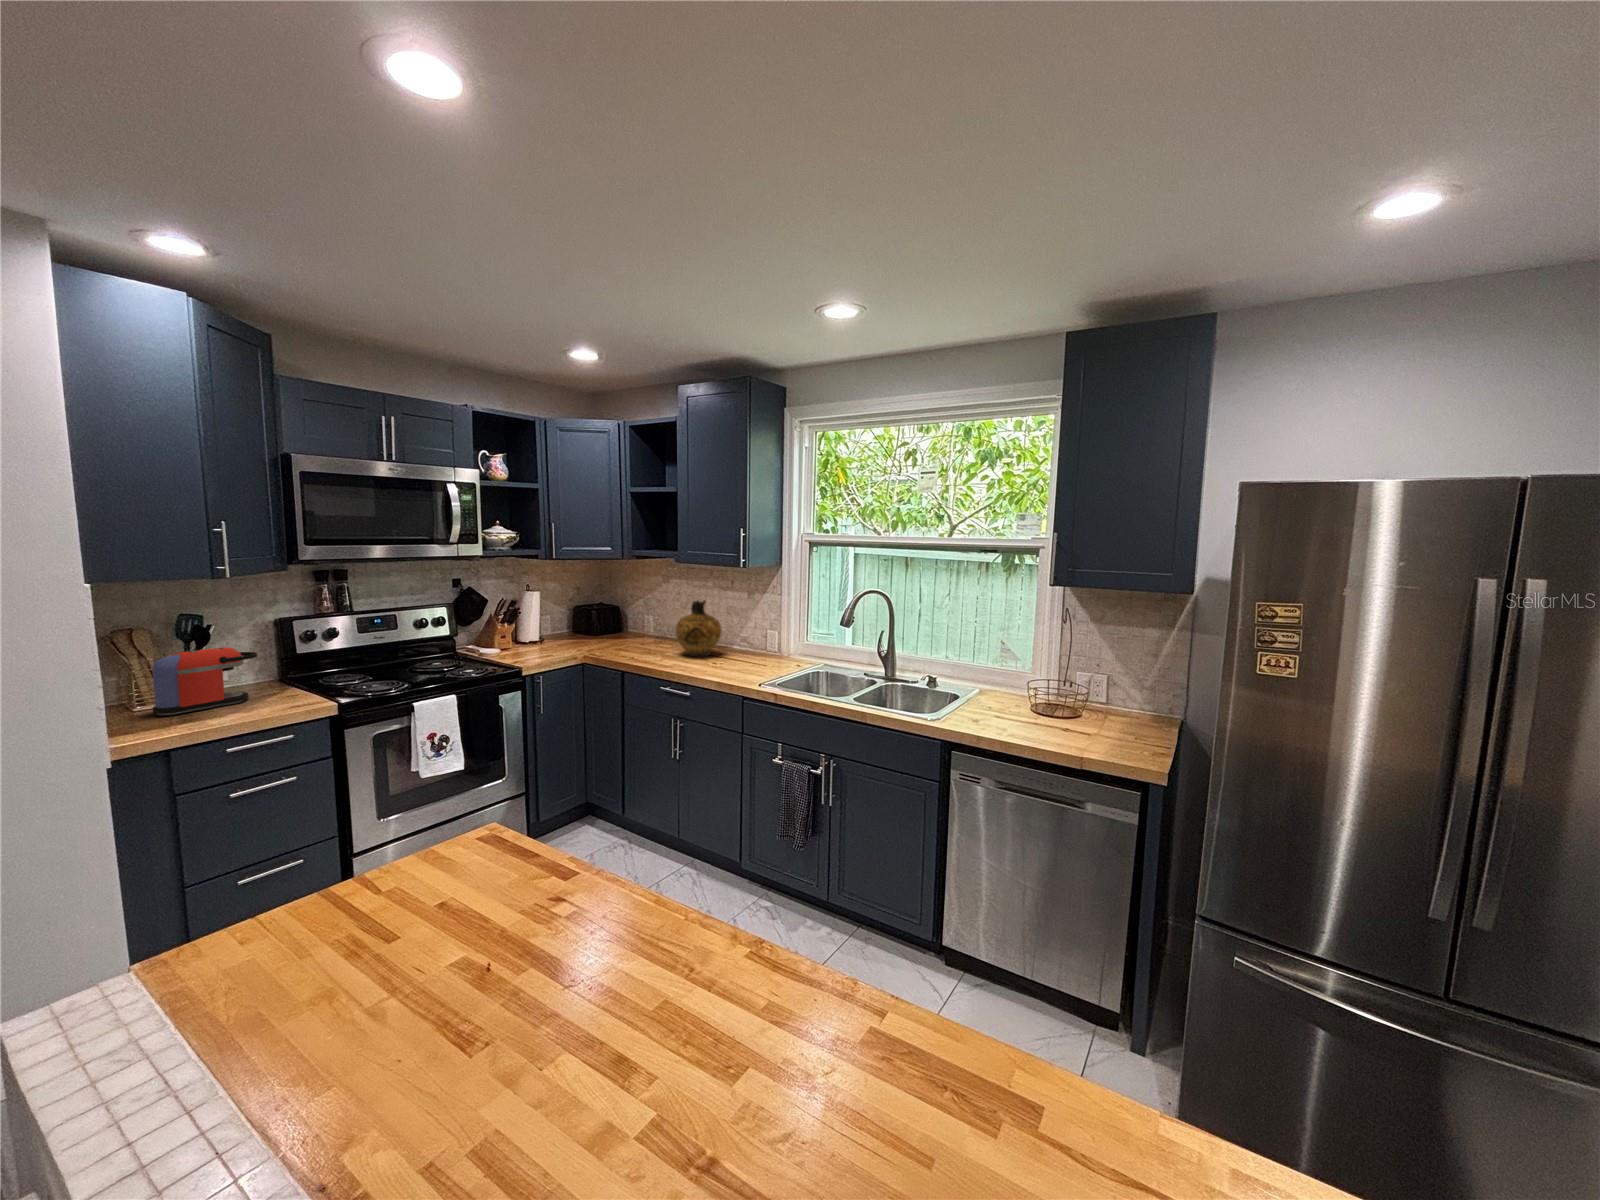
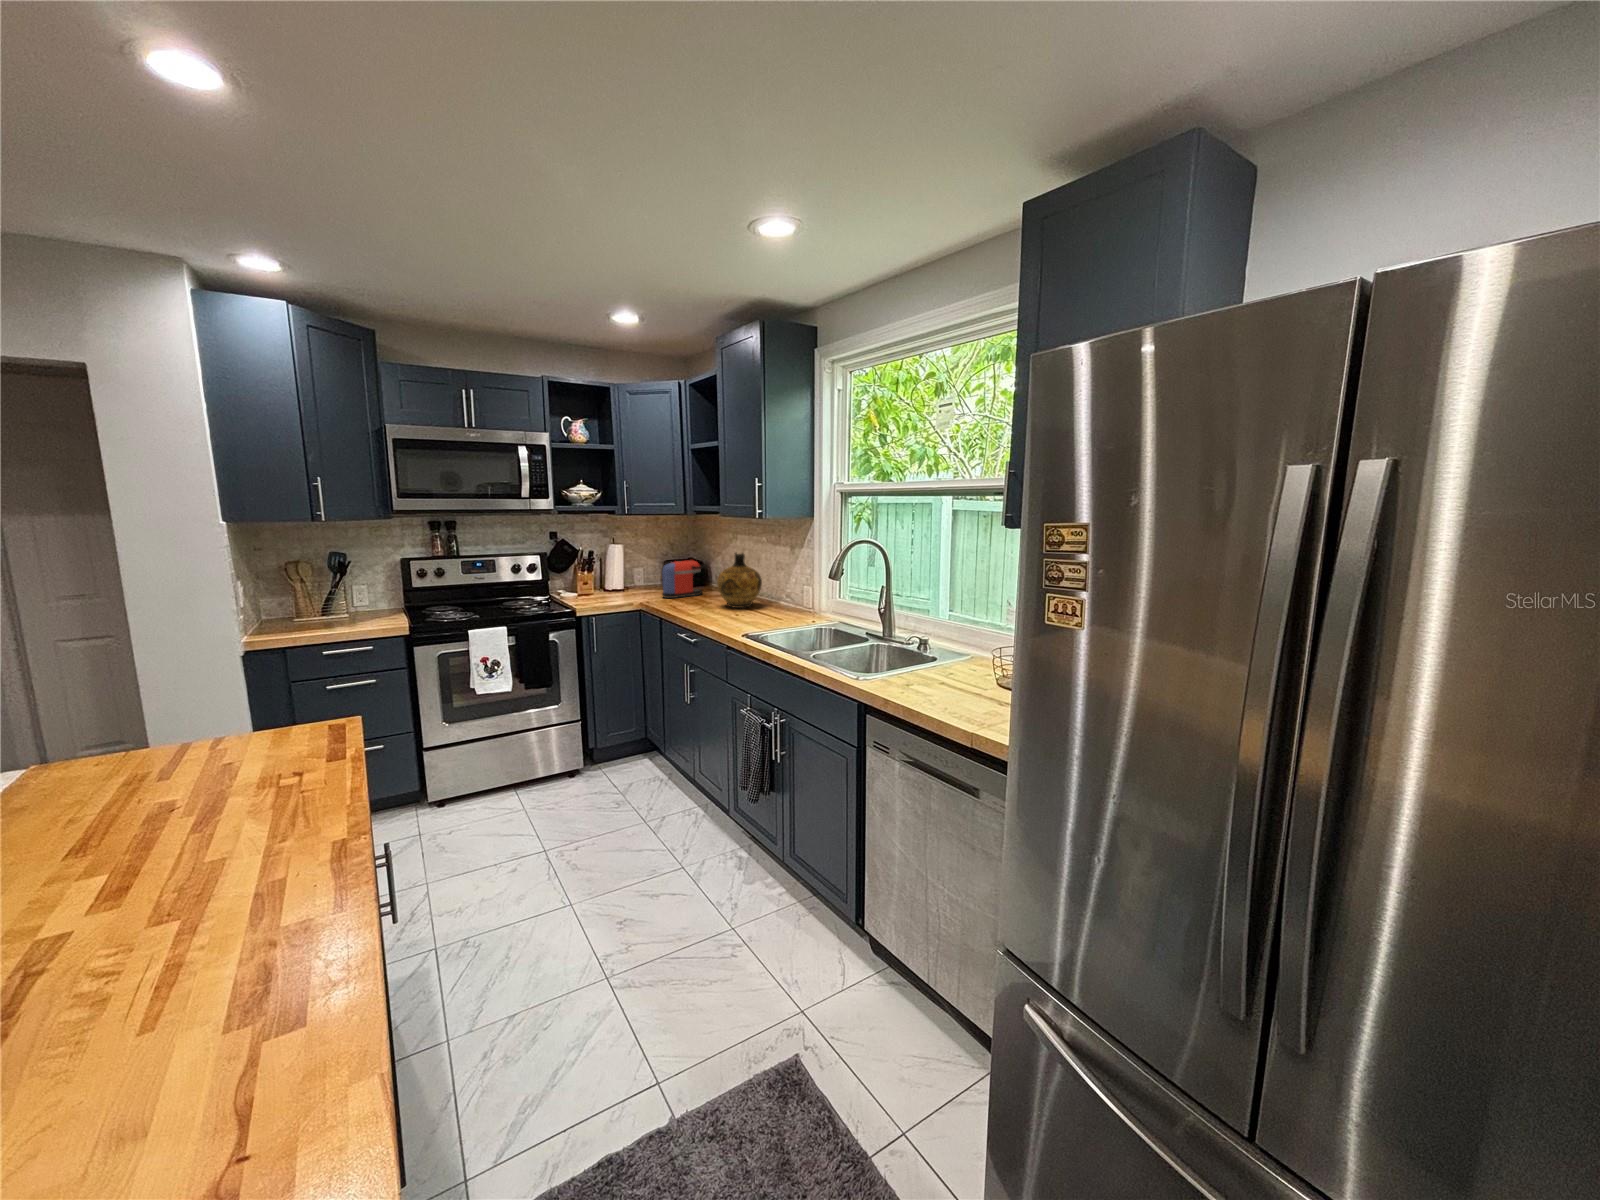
coffee maker: present [152,647,257,715] -> present [662,560,707,598]

